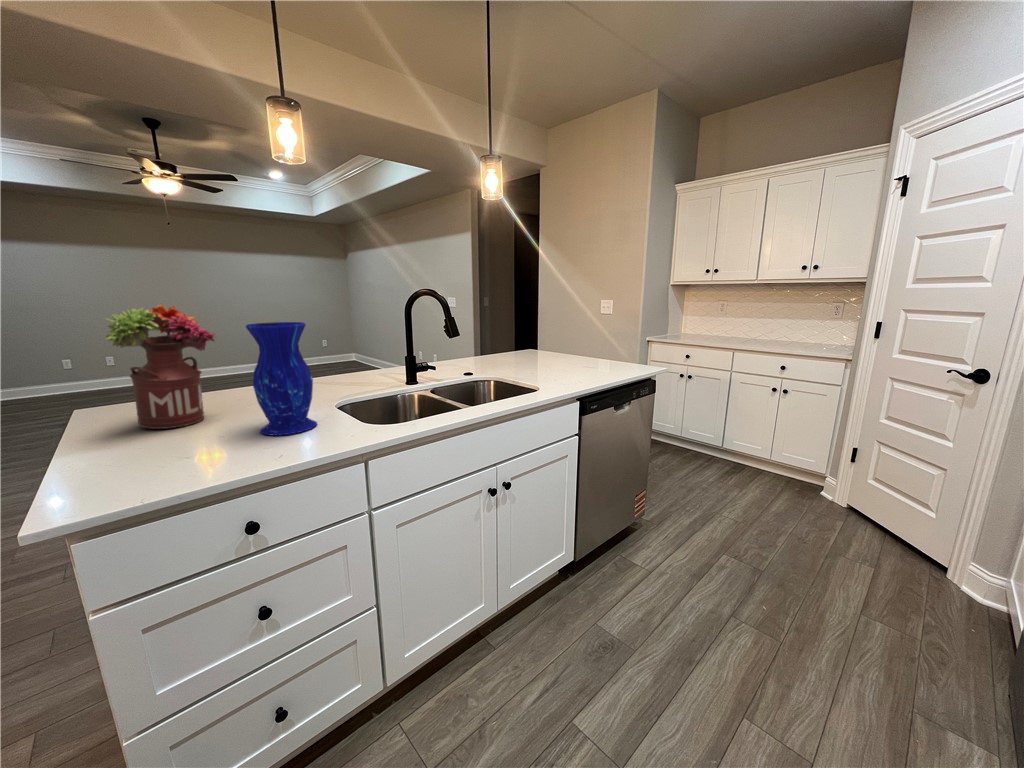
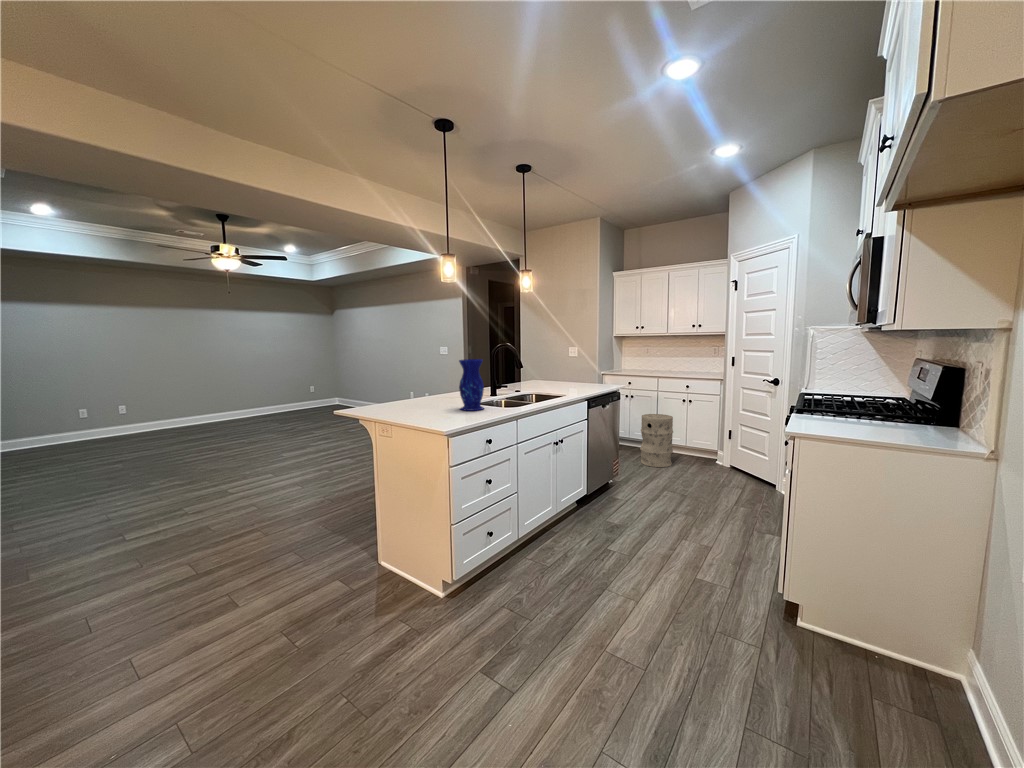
flower arrangement: present [106,304,215,429] -> none [397,352,433,411]
trash can: none [692,408,752,496] -> present [640,414,673,467]

